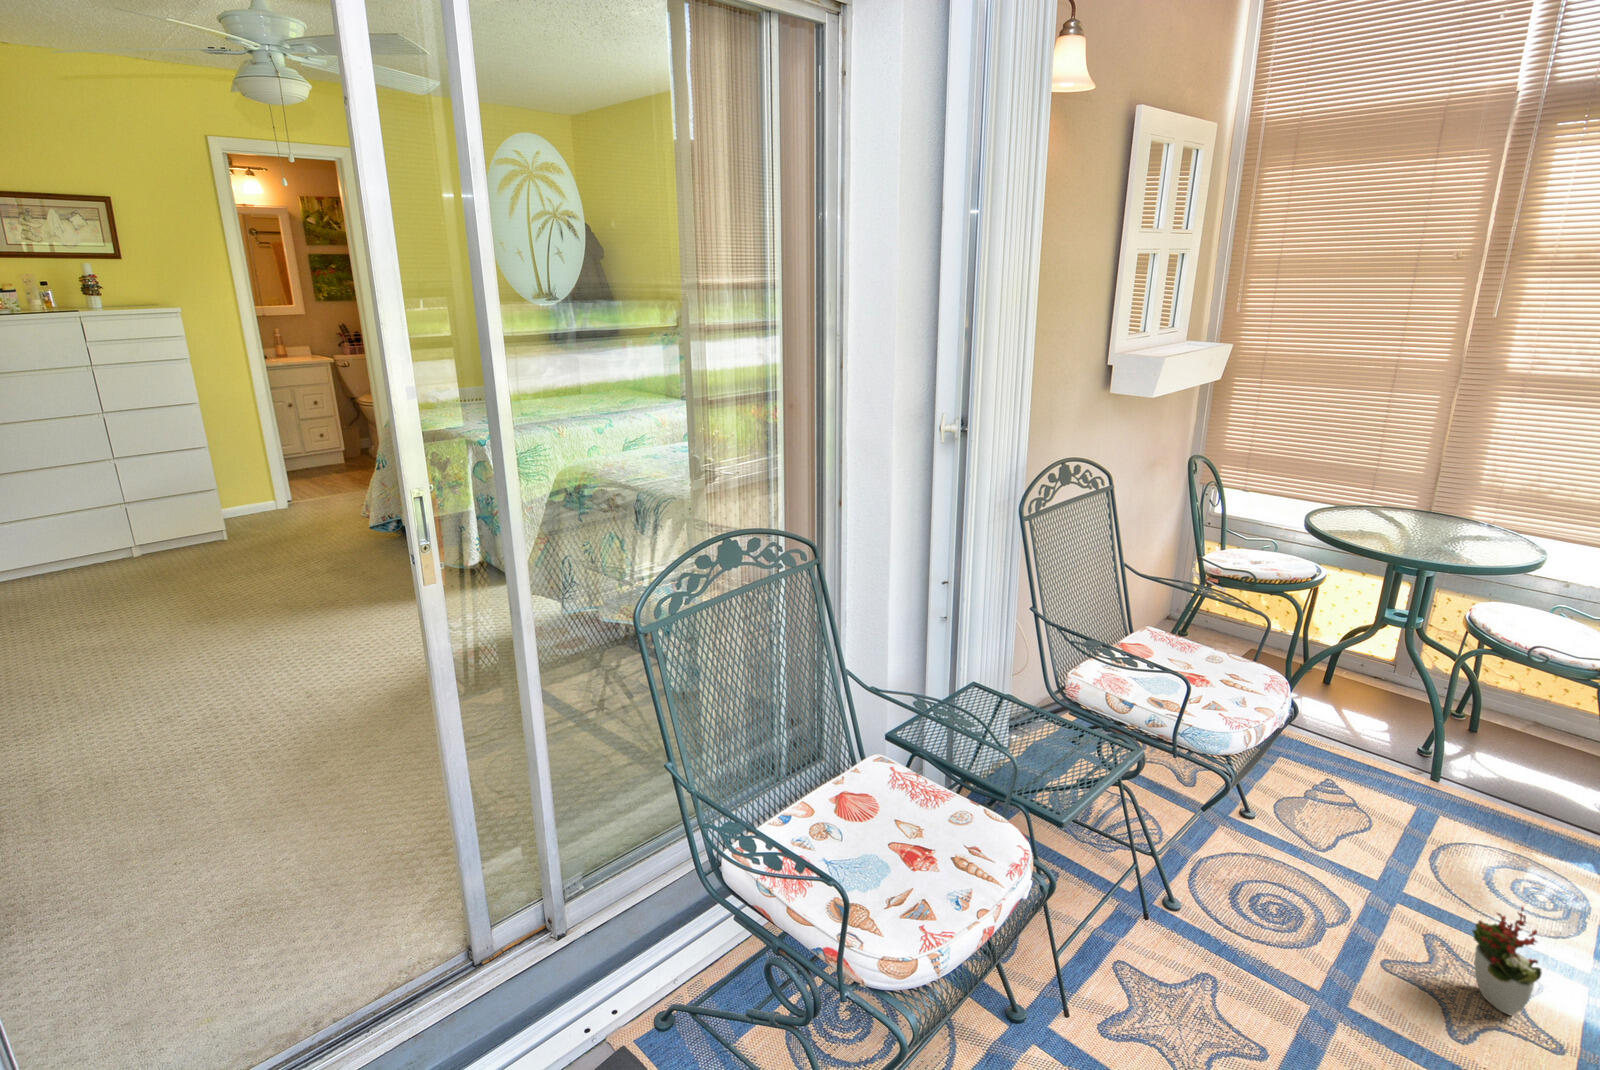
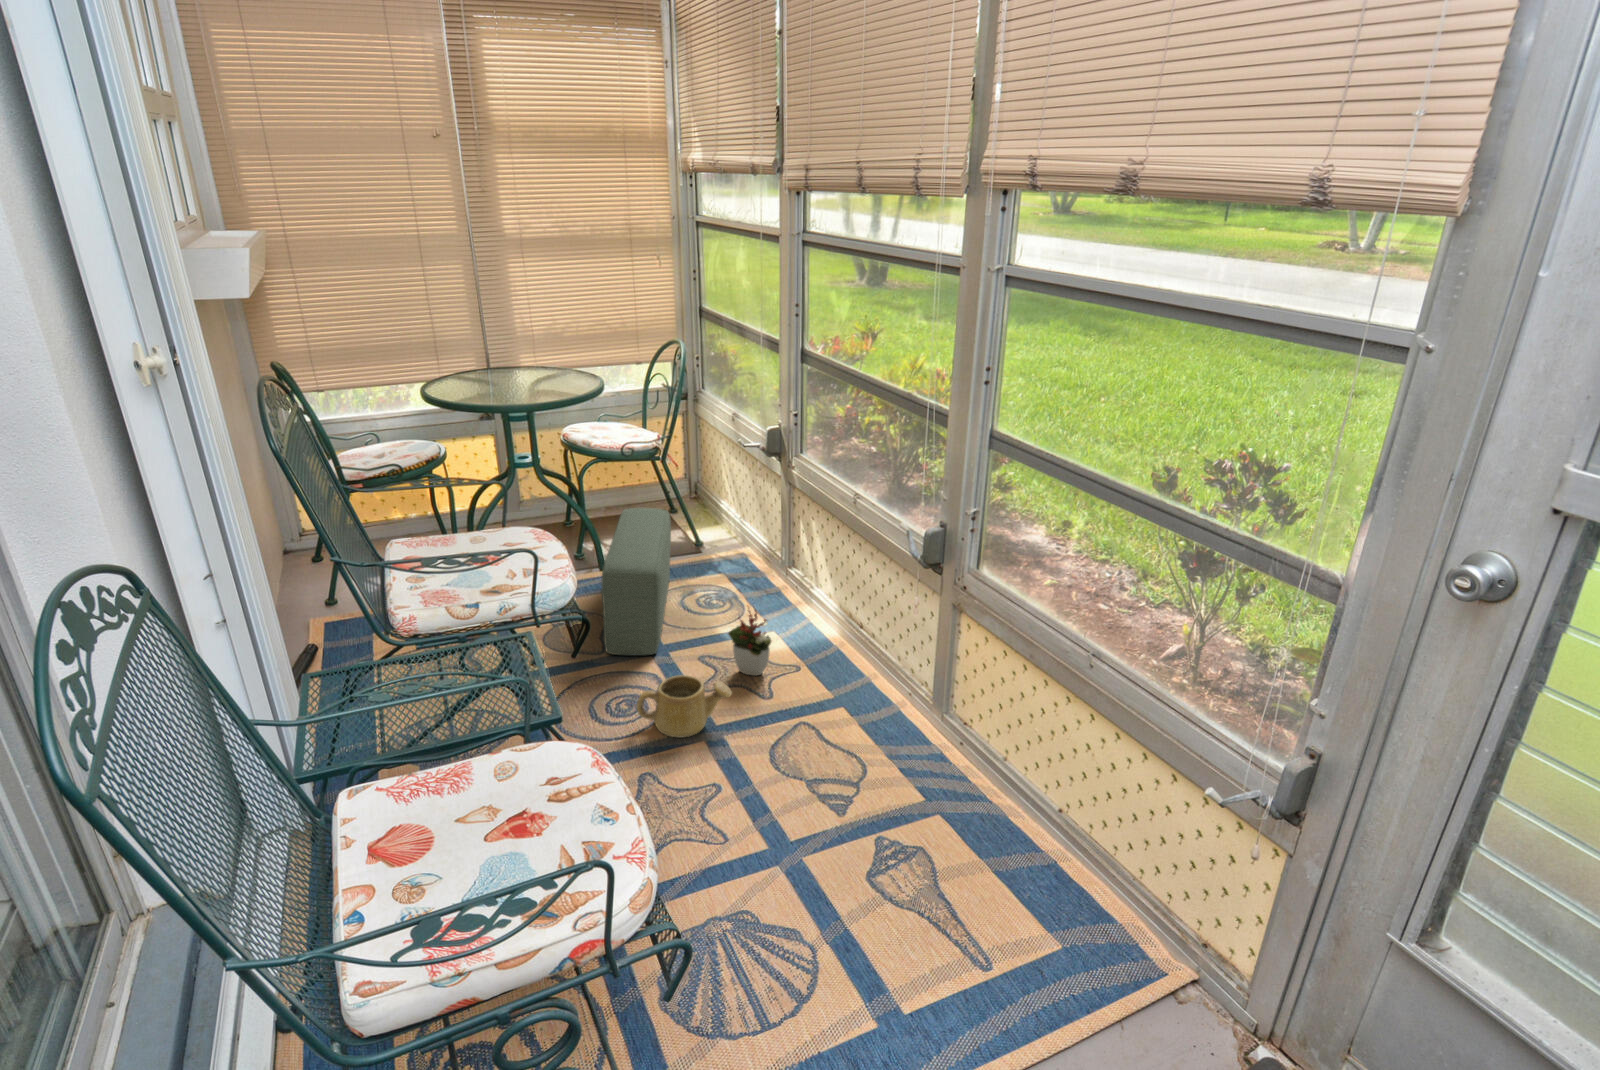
pouf: none [1324,716,1554,893] -> present [602,508,671,655]
watering can: none [1263,901,1393,995] -> present [637,675,732,737]

